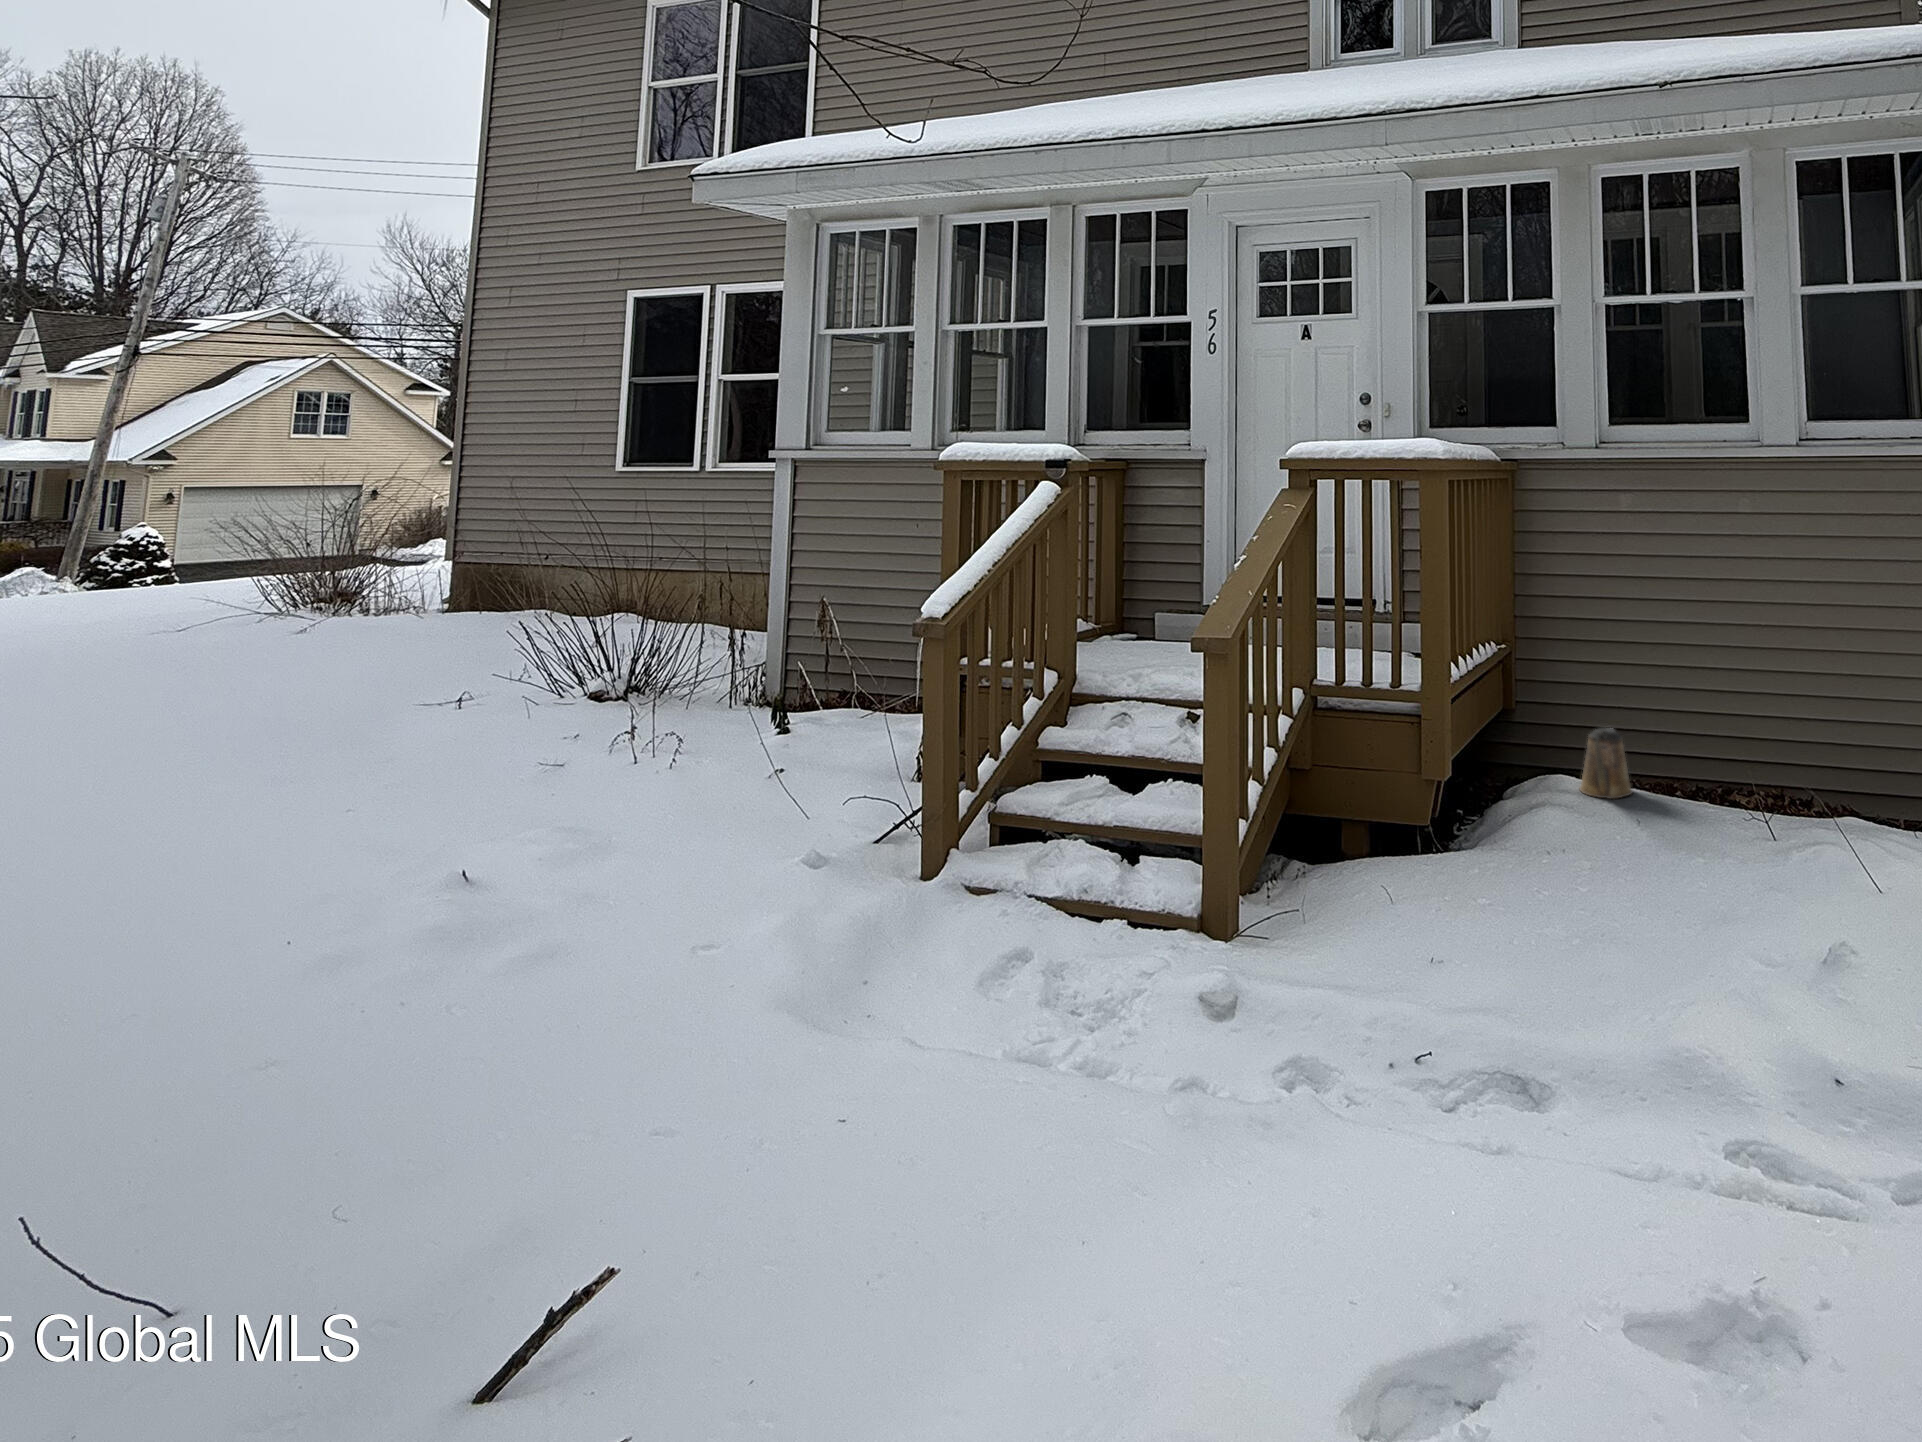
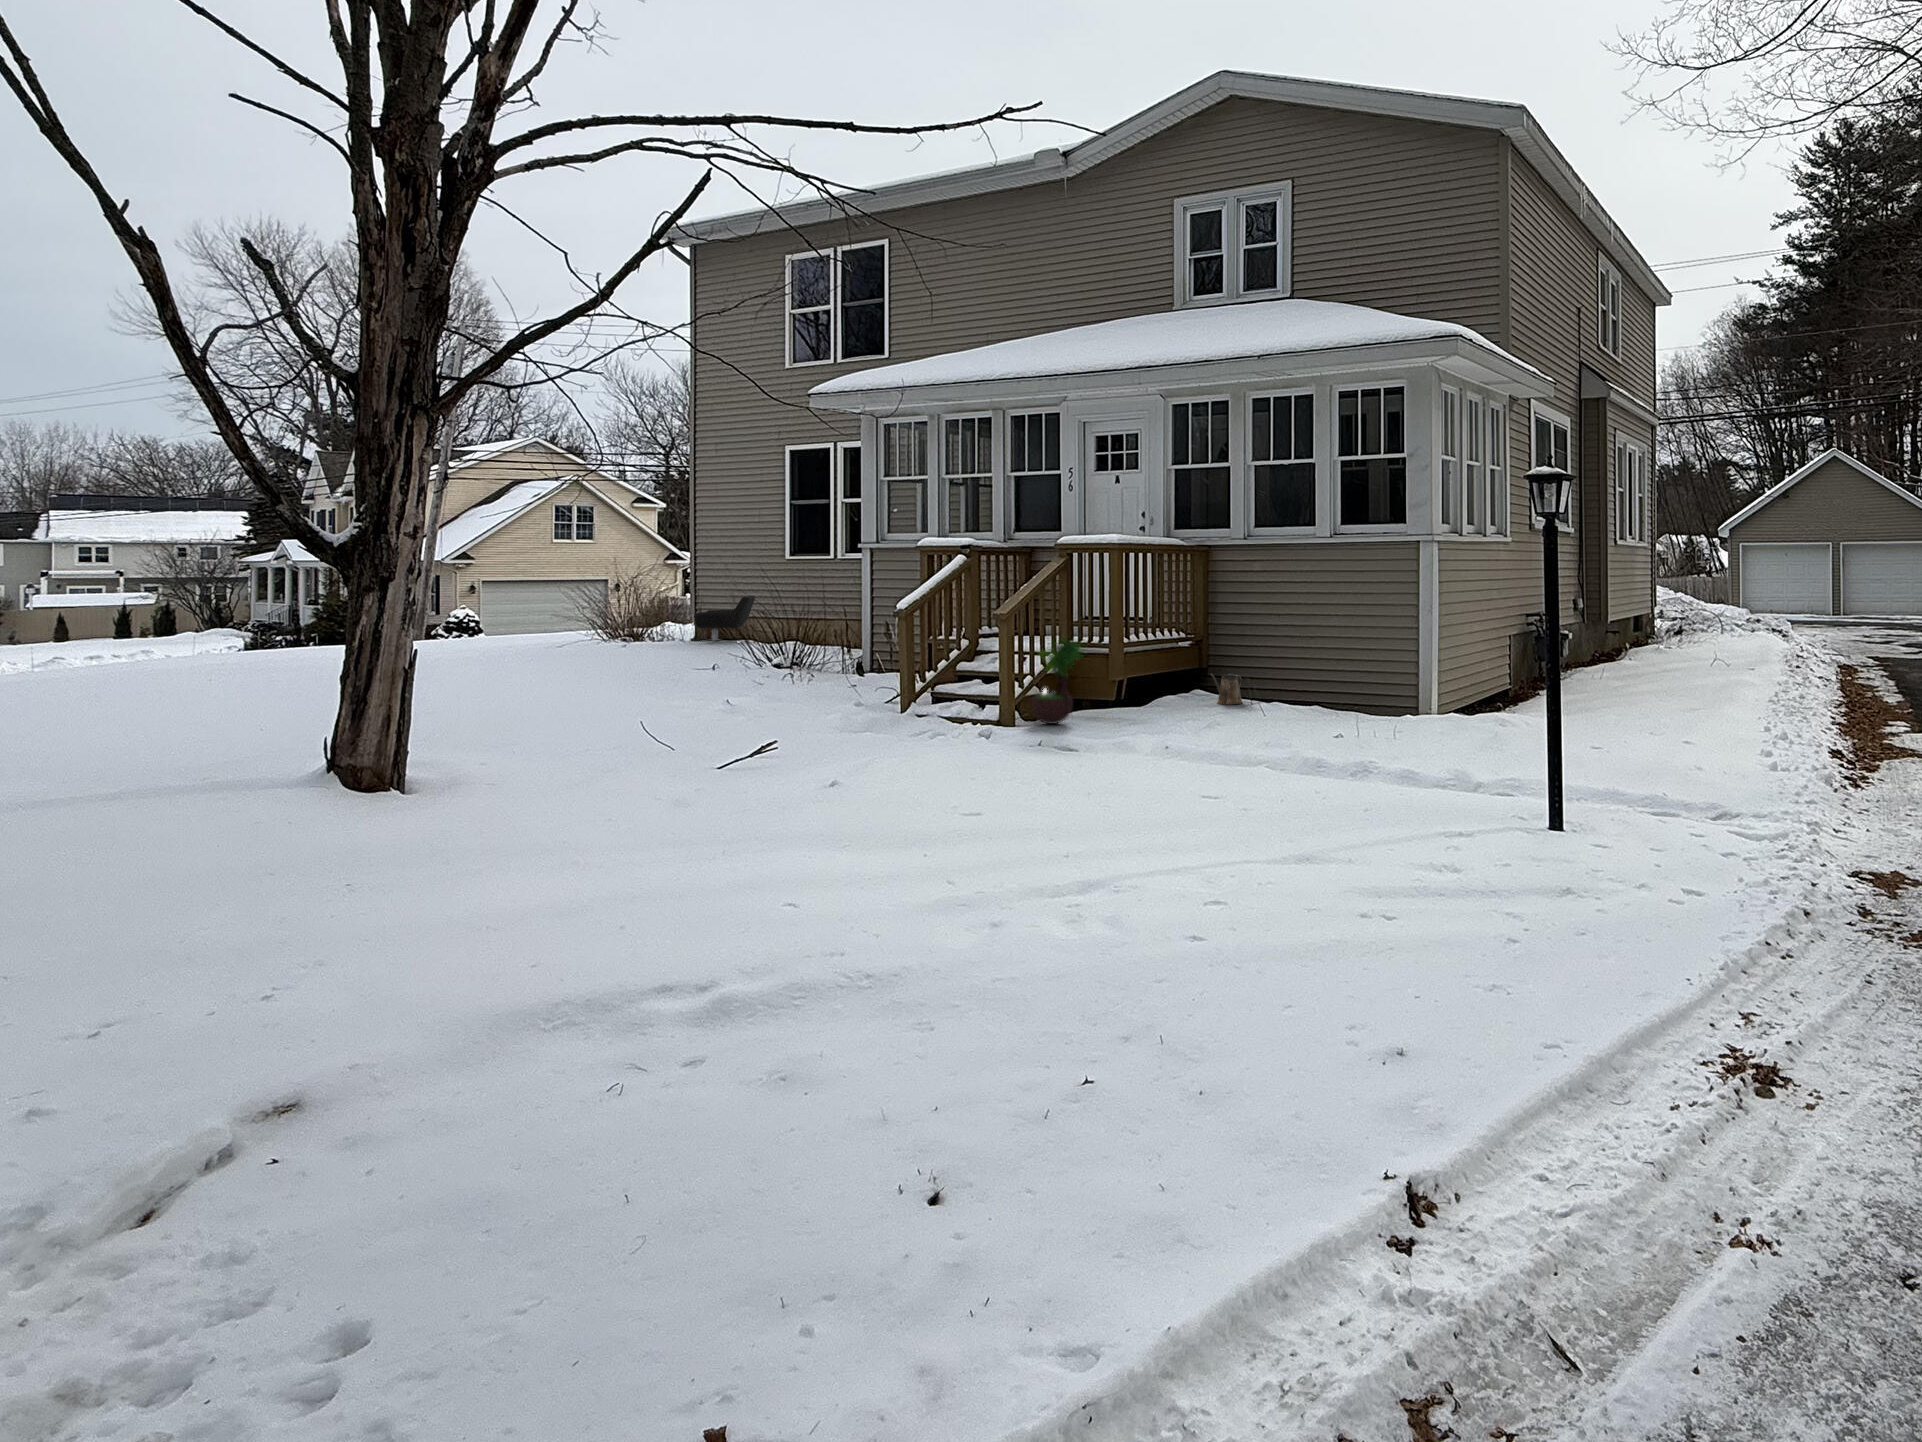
lounge chair: none [438,532,564,619] -> present [692,595,755,644]
potted tree: none [1261,671,1390,899] -> present [1032,638,1085,724]

